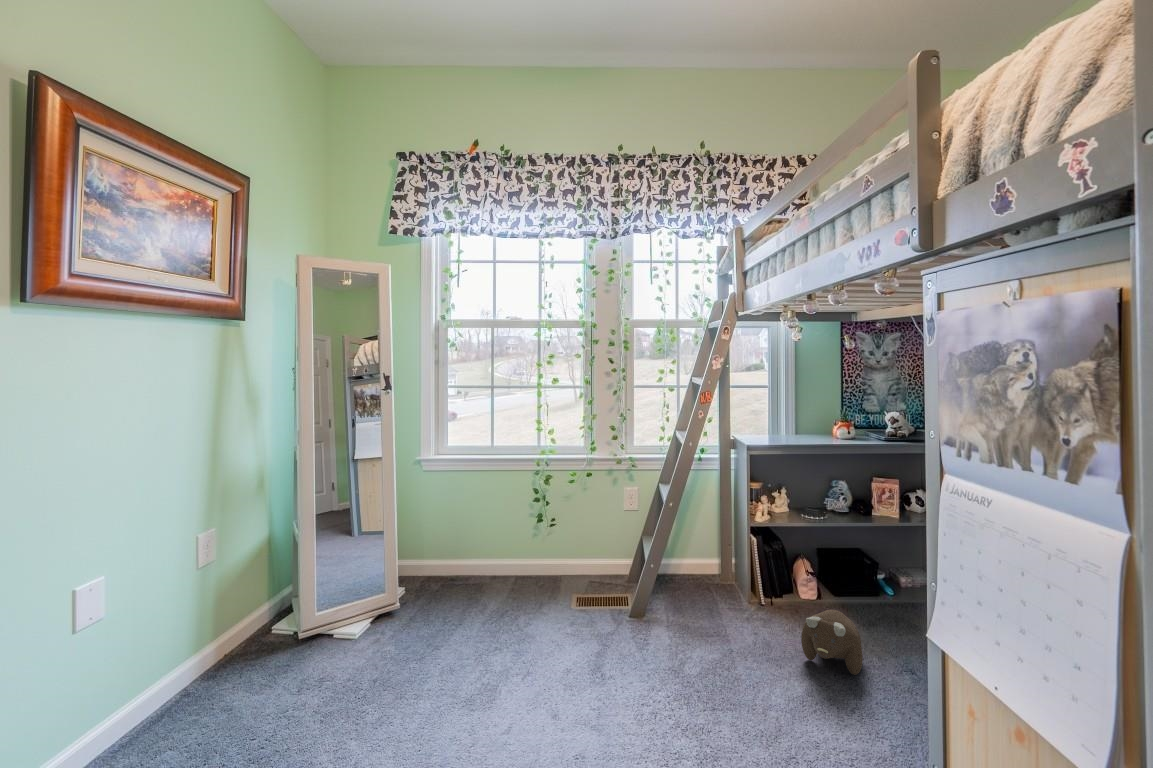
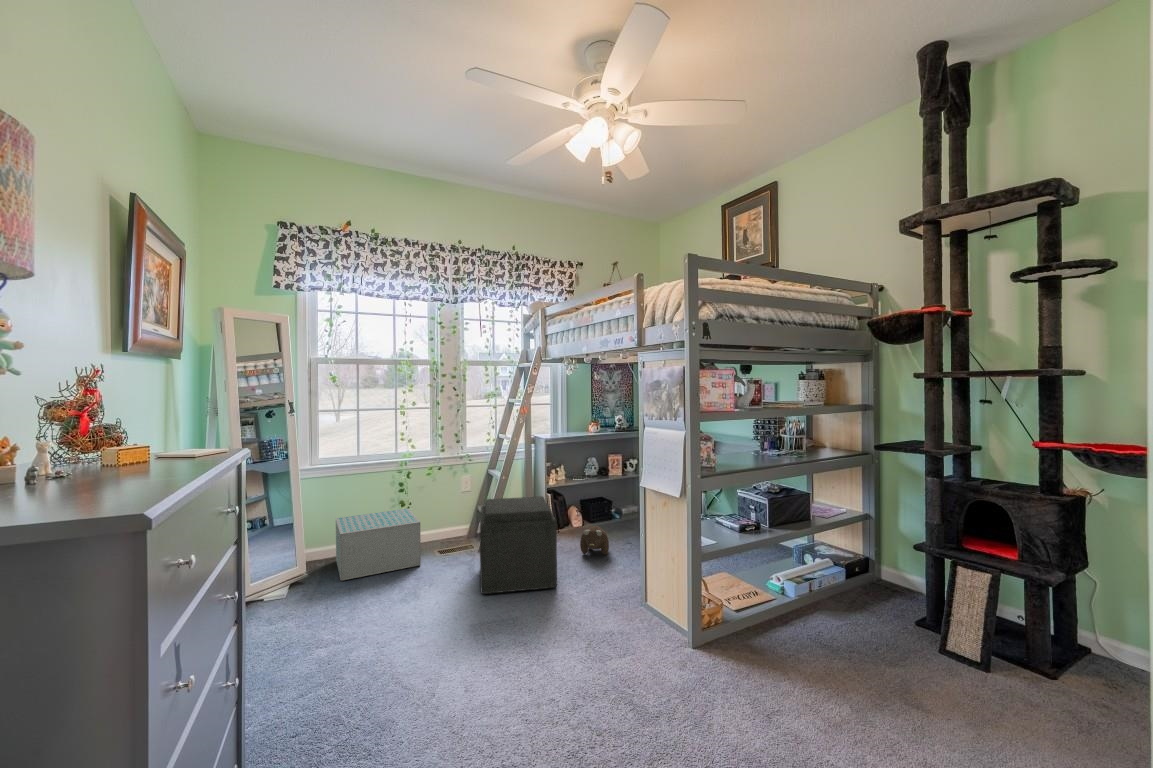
storage box: none [436,523,547,612] -> present [336,509,421,581]
ottoman: none [590,531,736,732] -> present [480,496,557,594]

